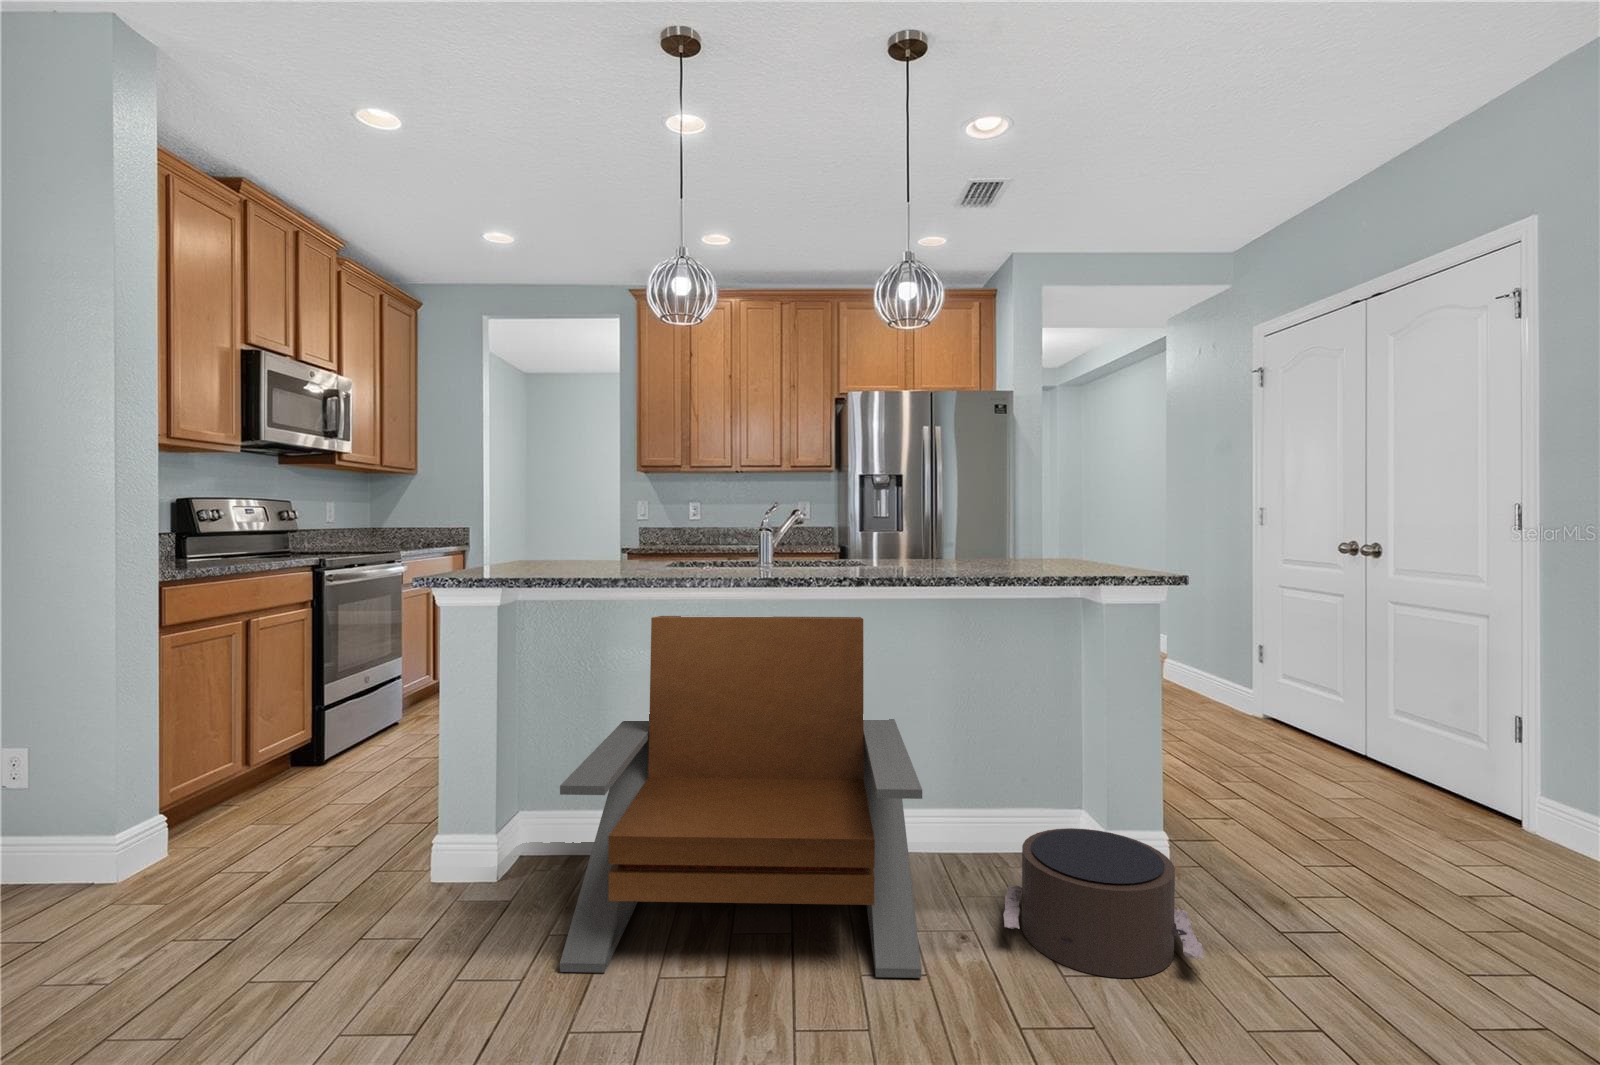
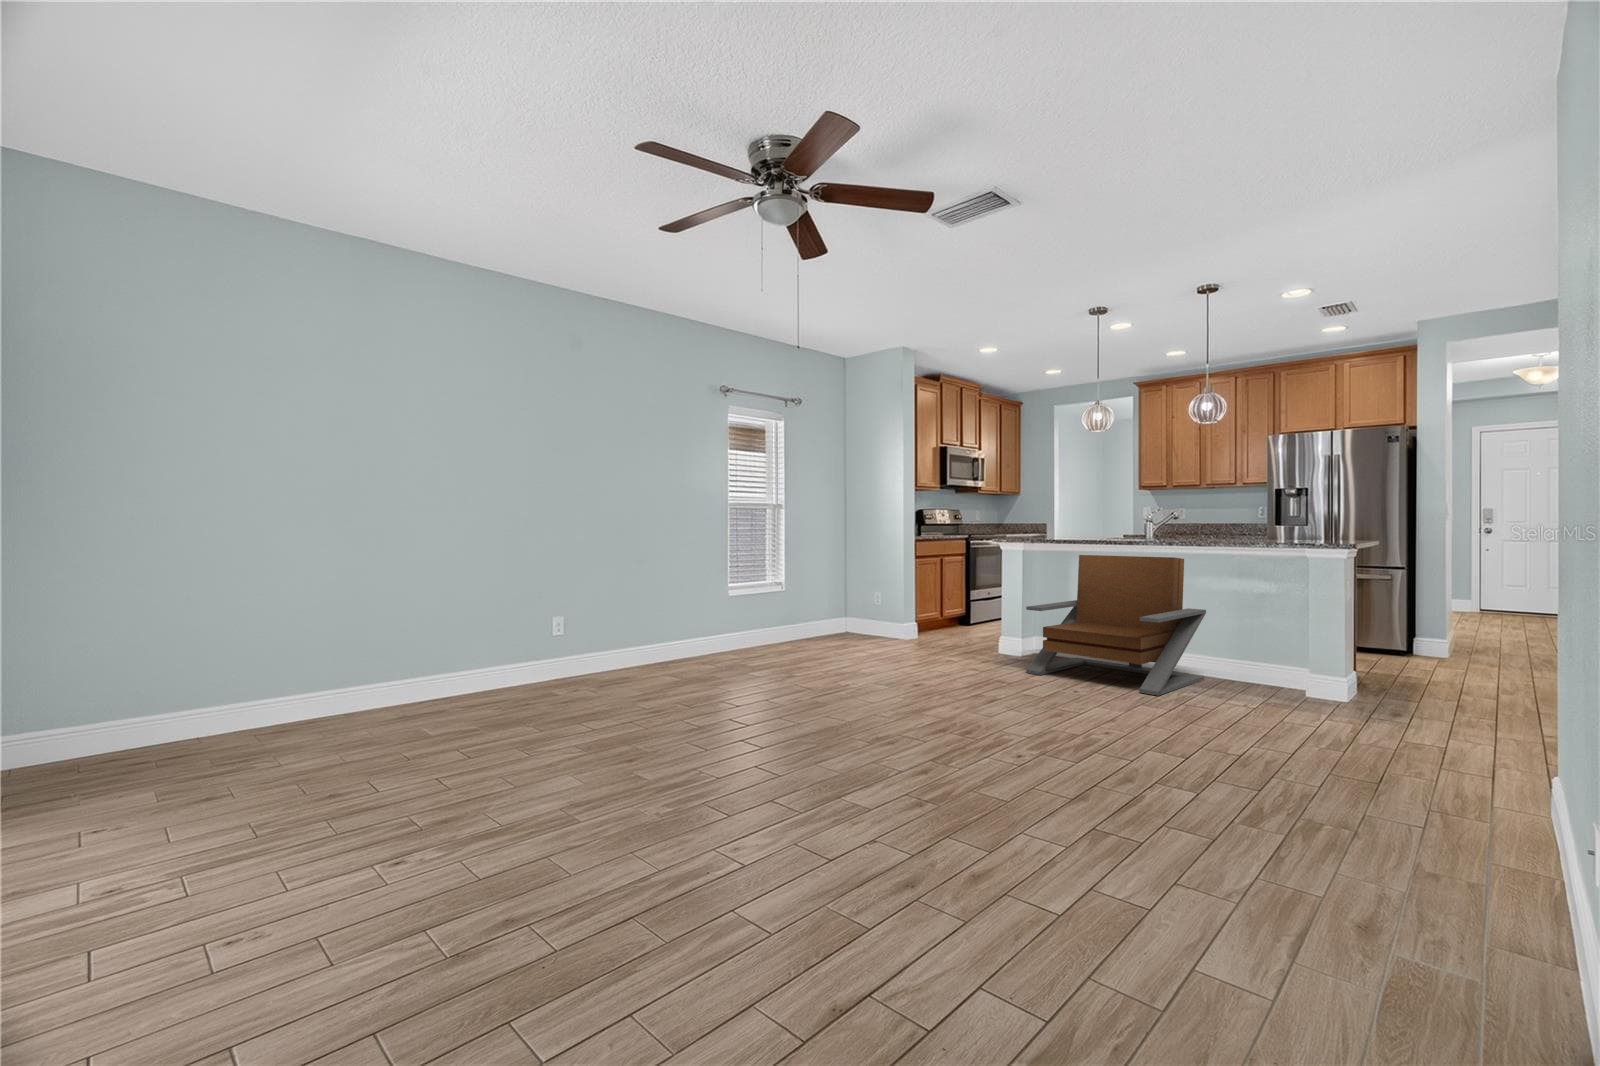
pouf: present [1003,828,1204,978] -> none [1209,662,1318,715]

